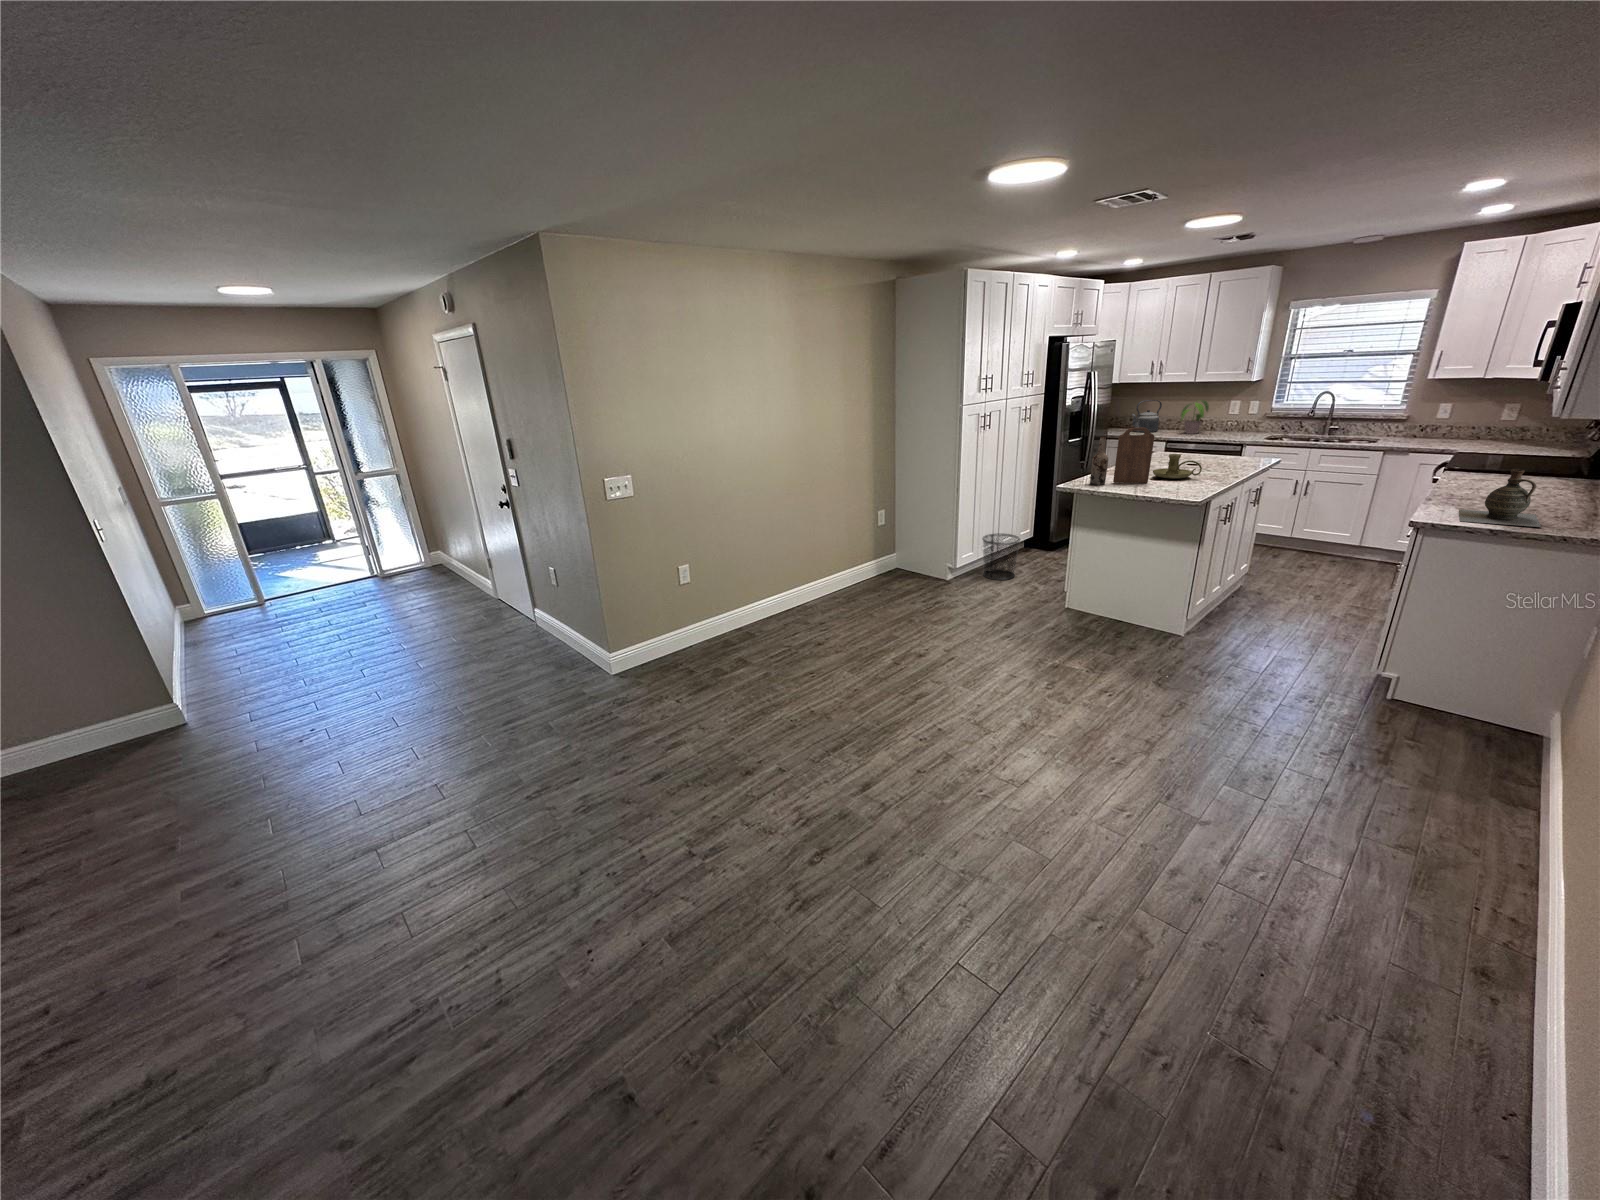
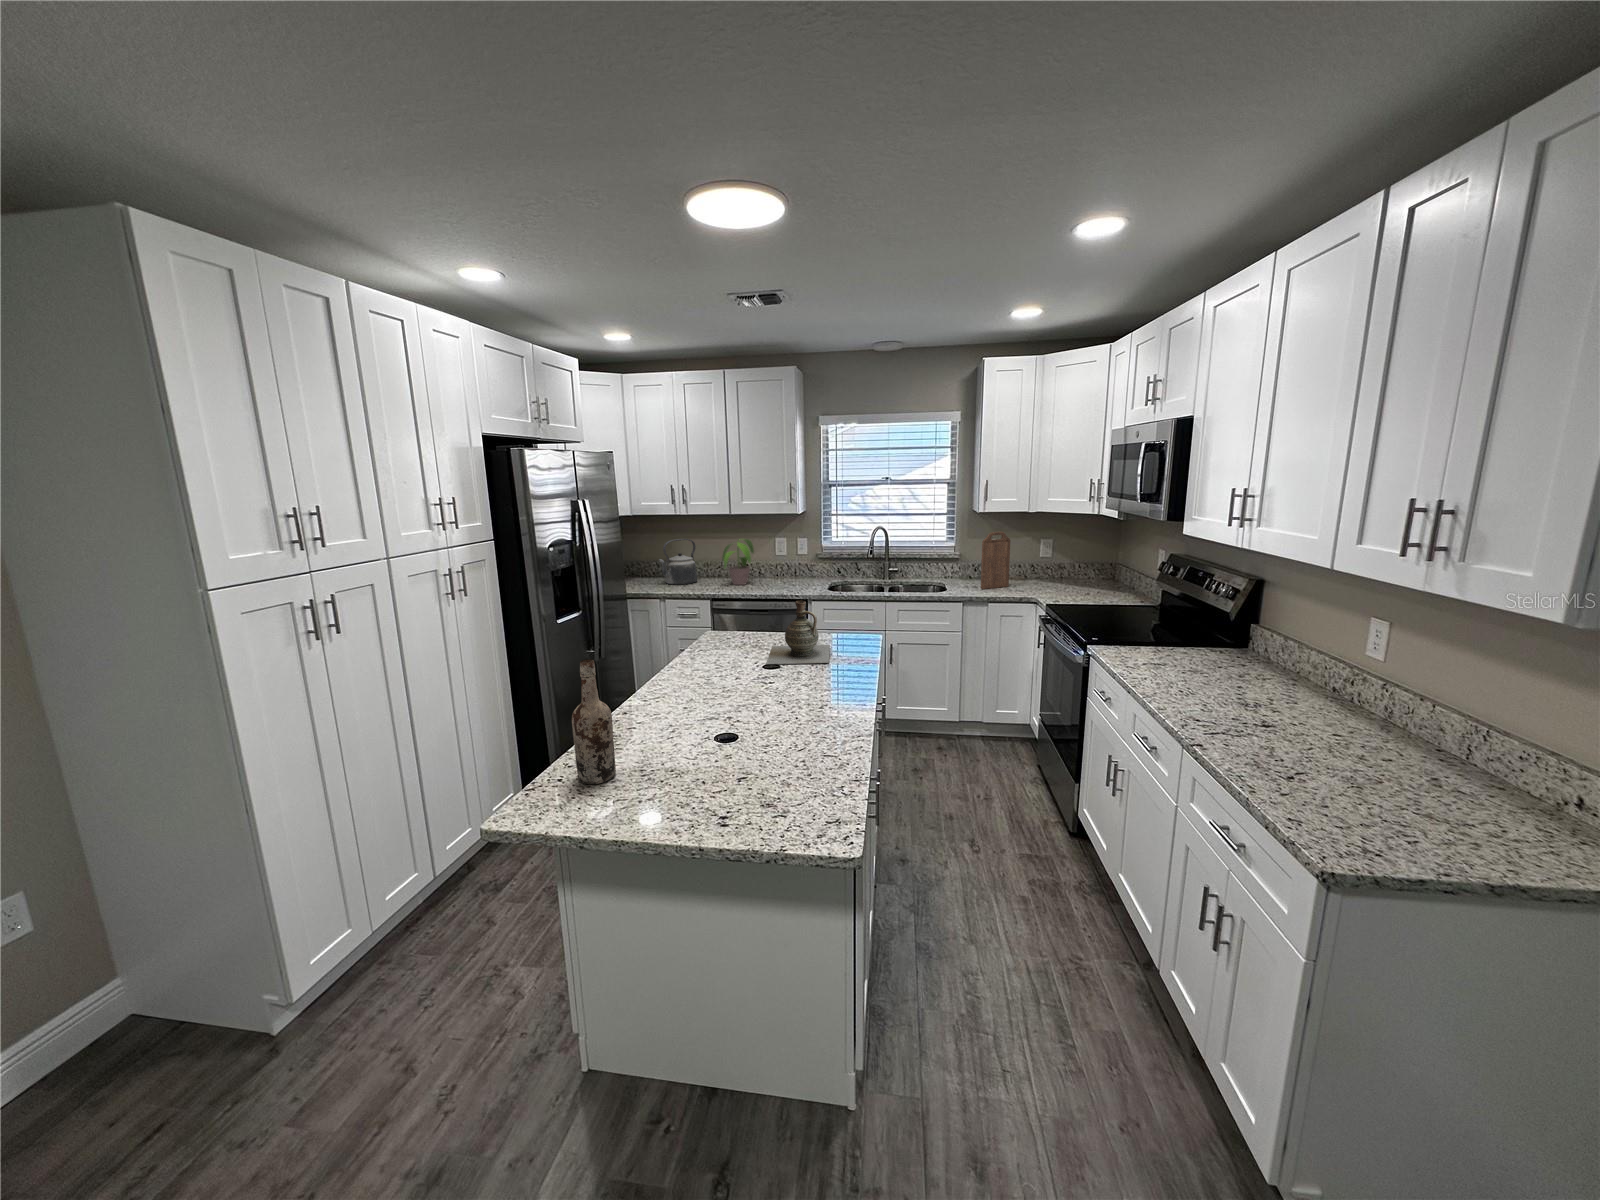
cutting board: present [1113,428,1155,483] -> present [981,532,1010,589]
candle holder: present [1153,454,1202,479] -> none [714,666,805,723]
ceramic jug: present [1459,469,1541,527] -> present [766,601,830,664]
trash can: present [983,534,1020,580] -> none [365,854,473,990]

